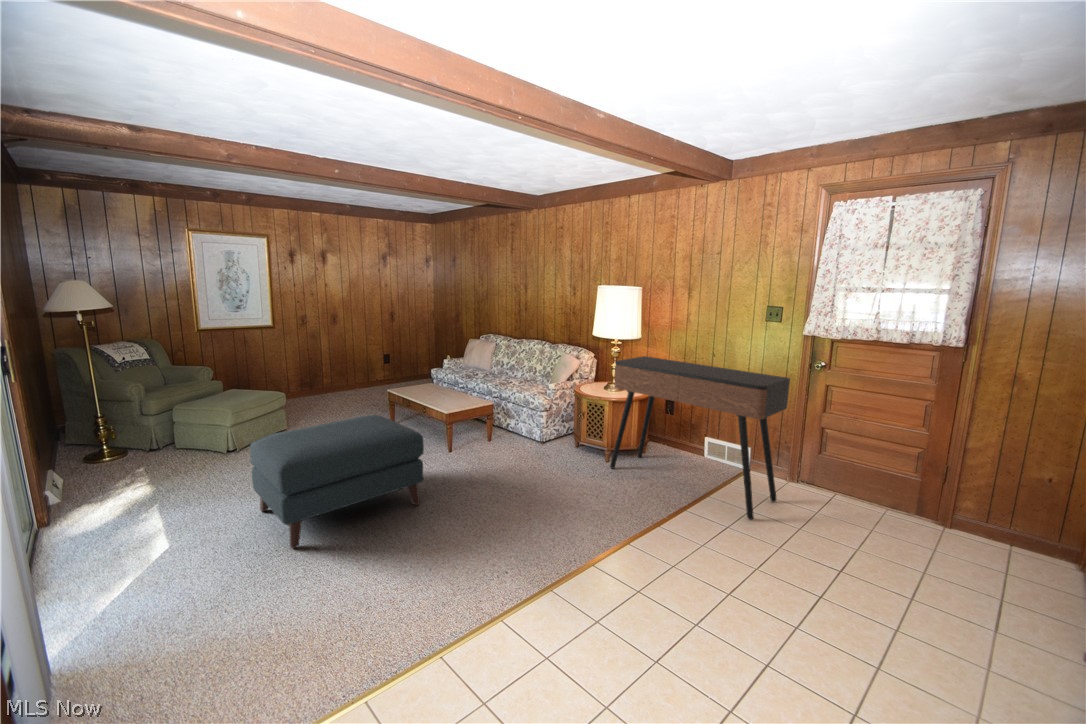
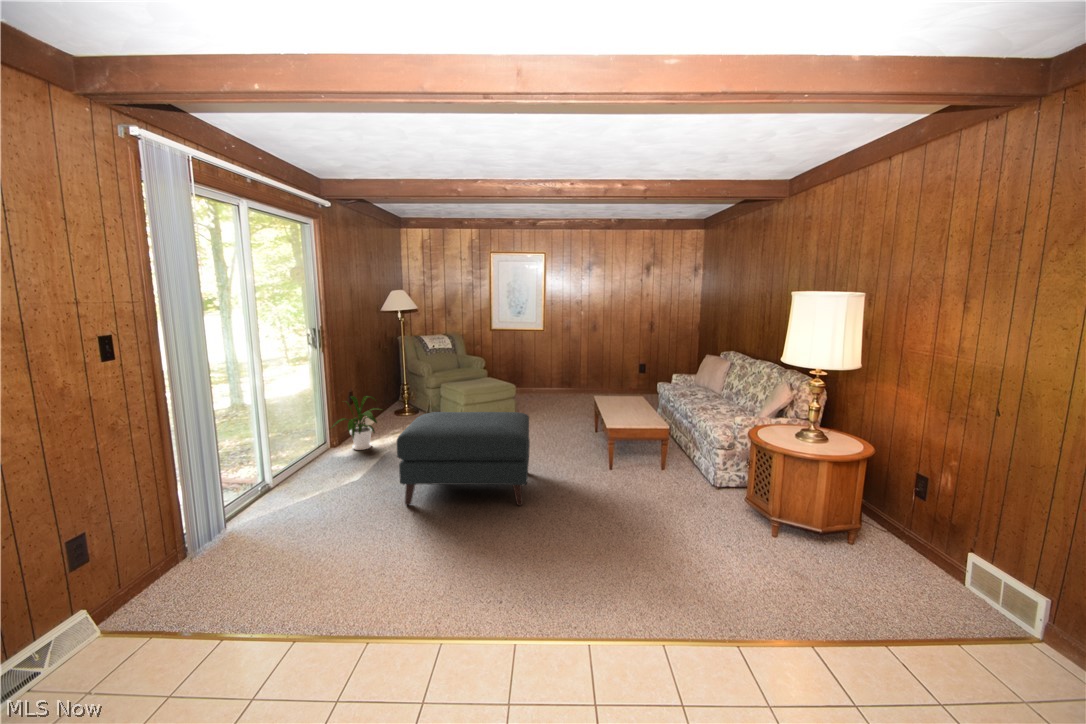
console table: present [610,356,790,520] -> none [767,397,1080,719]
house plant: none [45,438,139,522] -> present [332,396,377,450]

